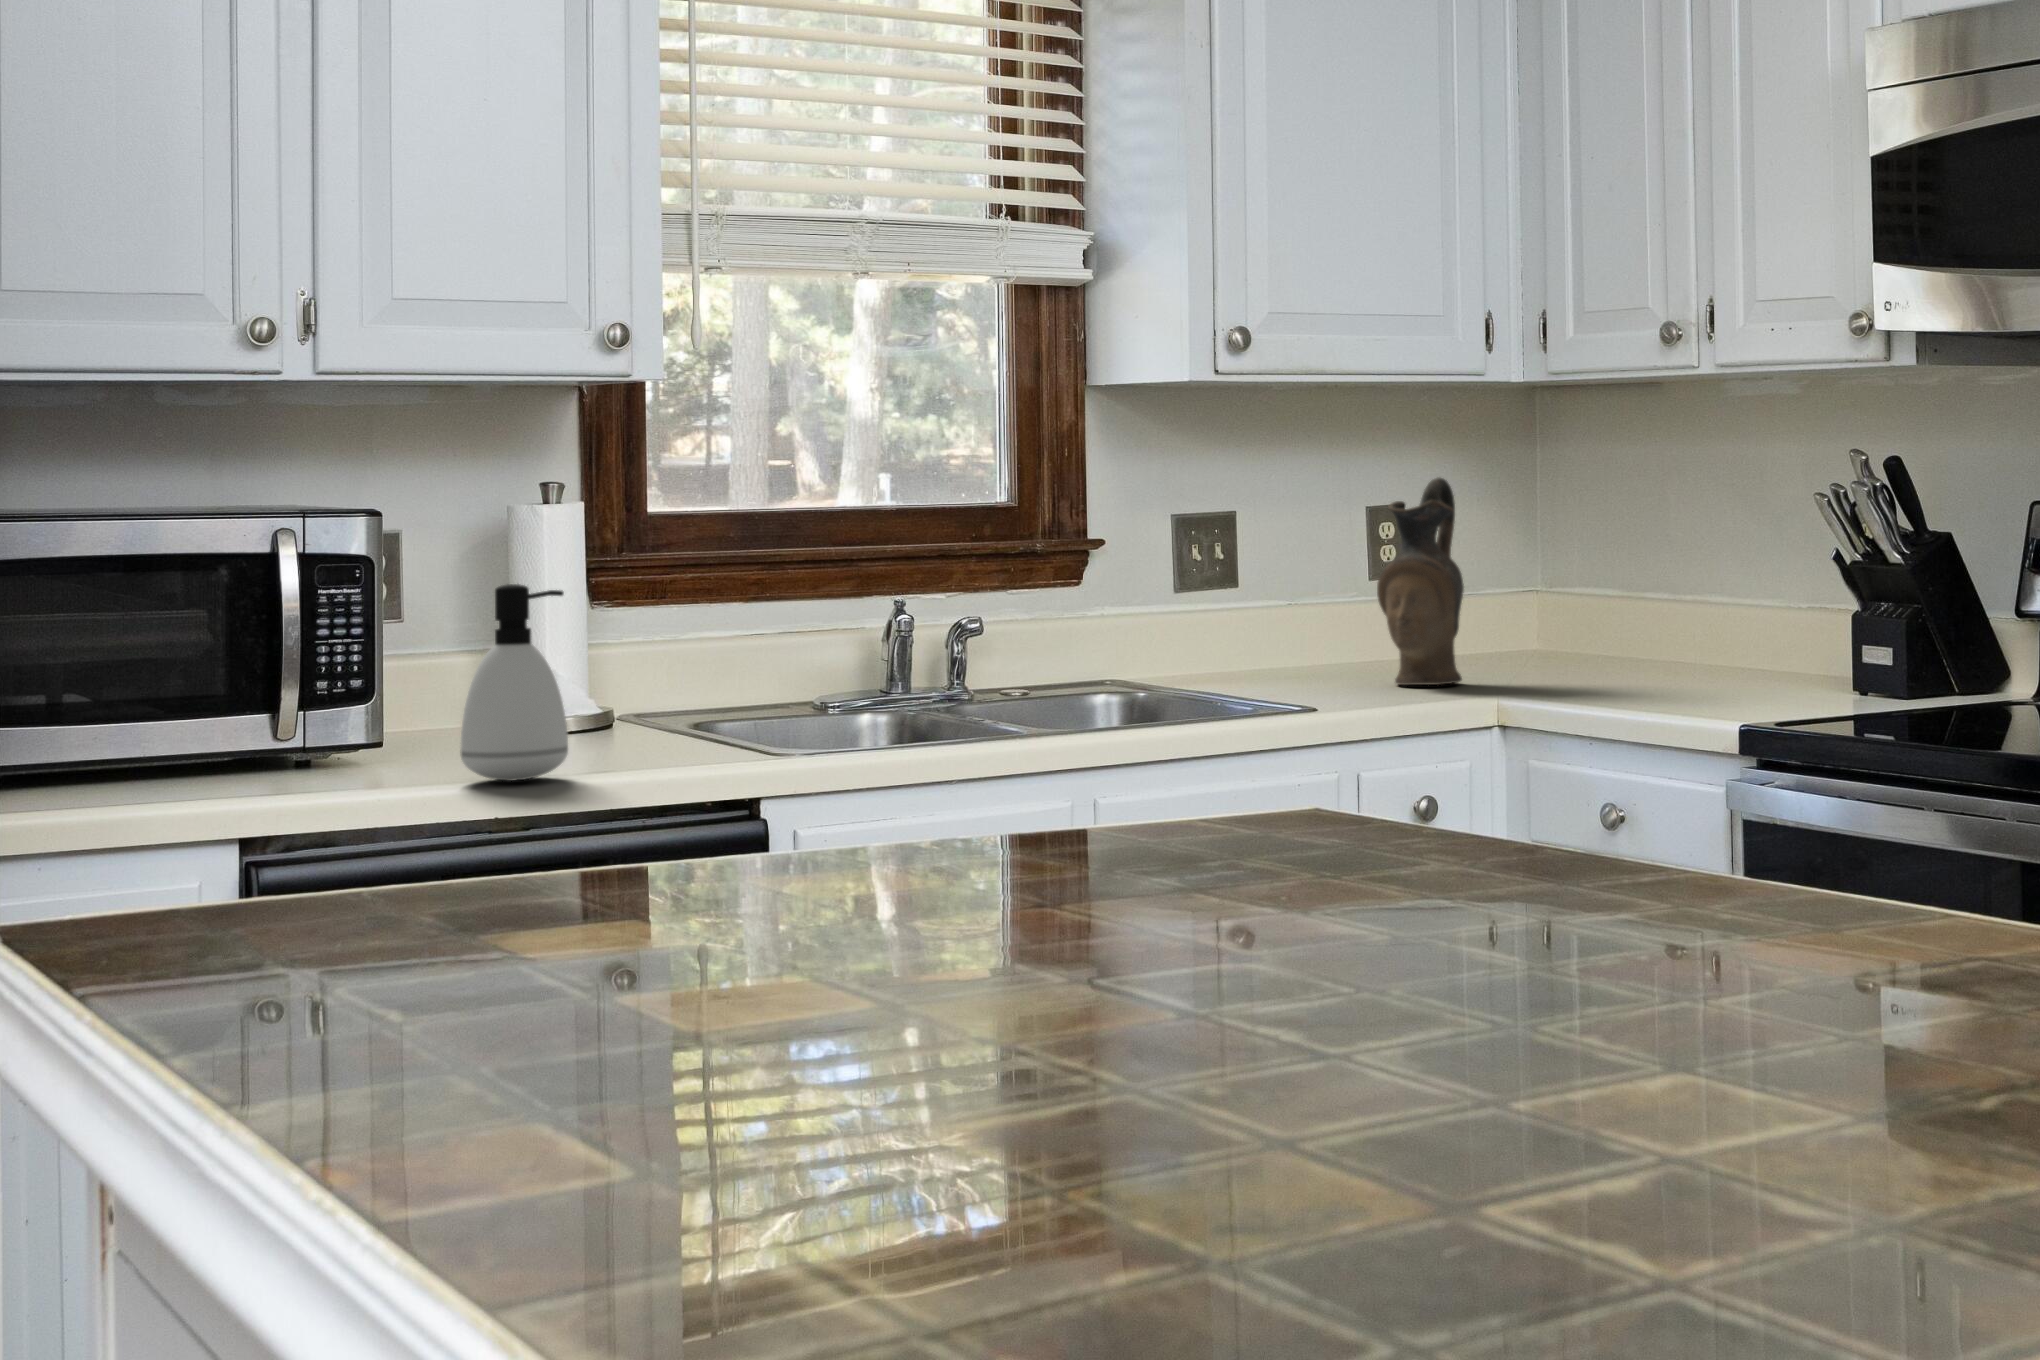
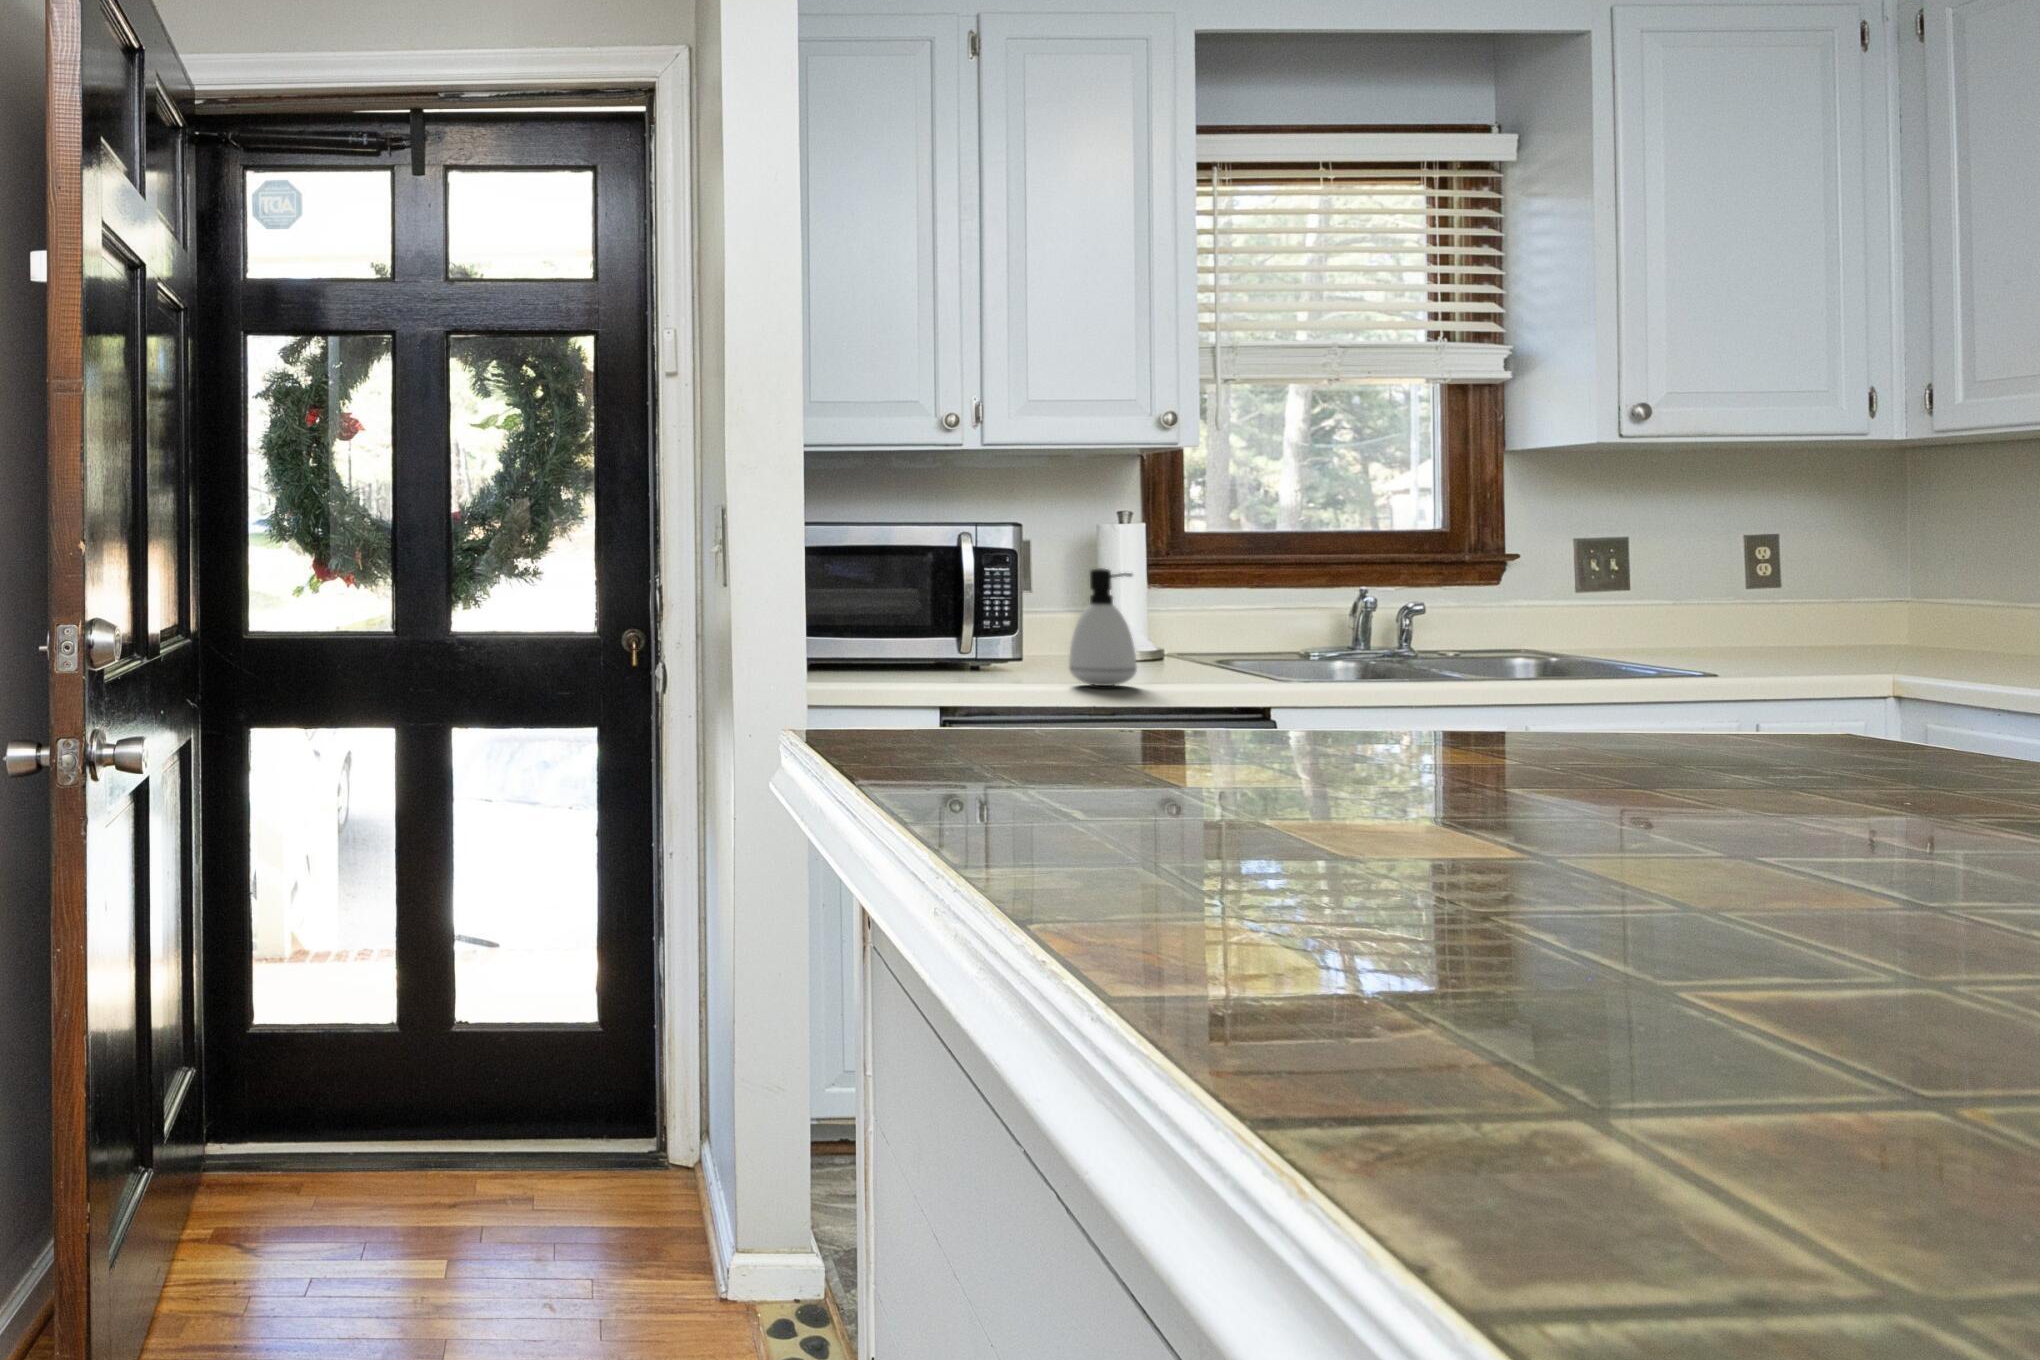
ceramic pitcher: present [1377,478,1464,685] -> none [1763,513,1846,668]

